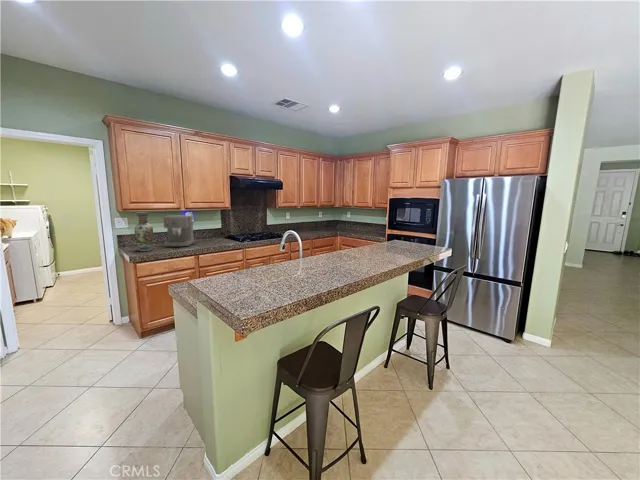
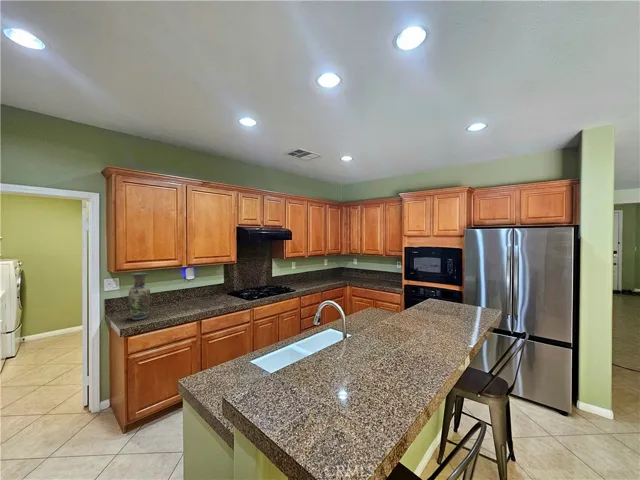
coffee maker: present [163,216,194,247] -> none [161,273,195,311]

